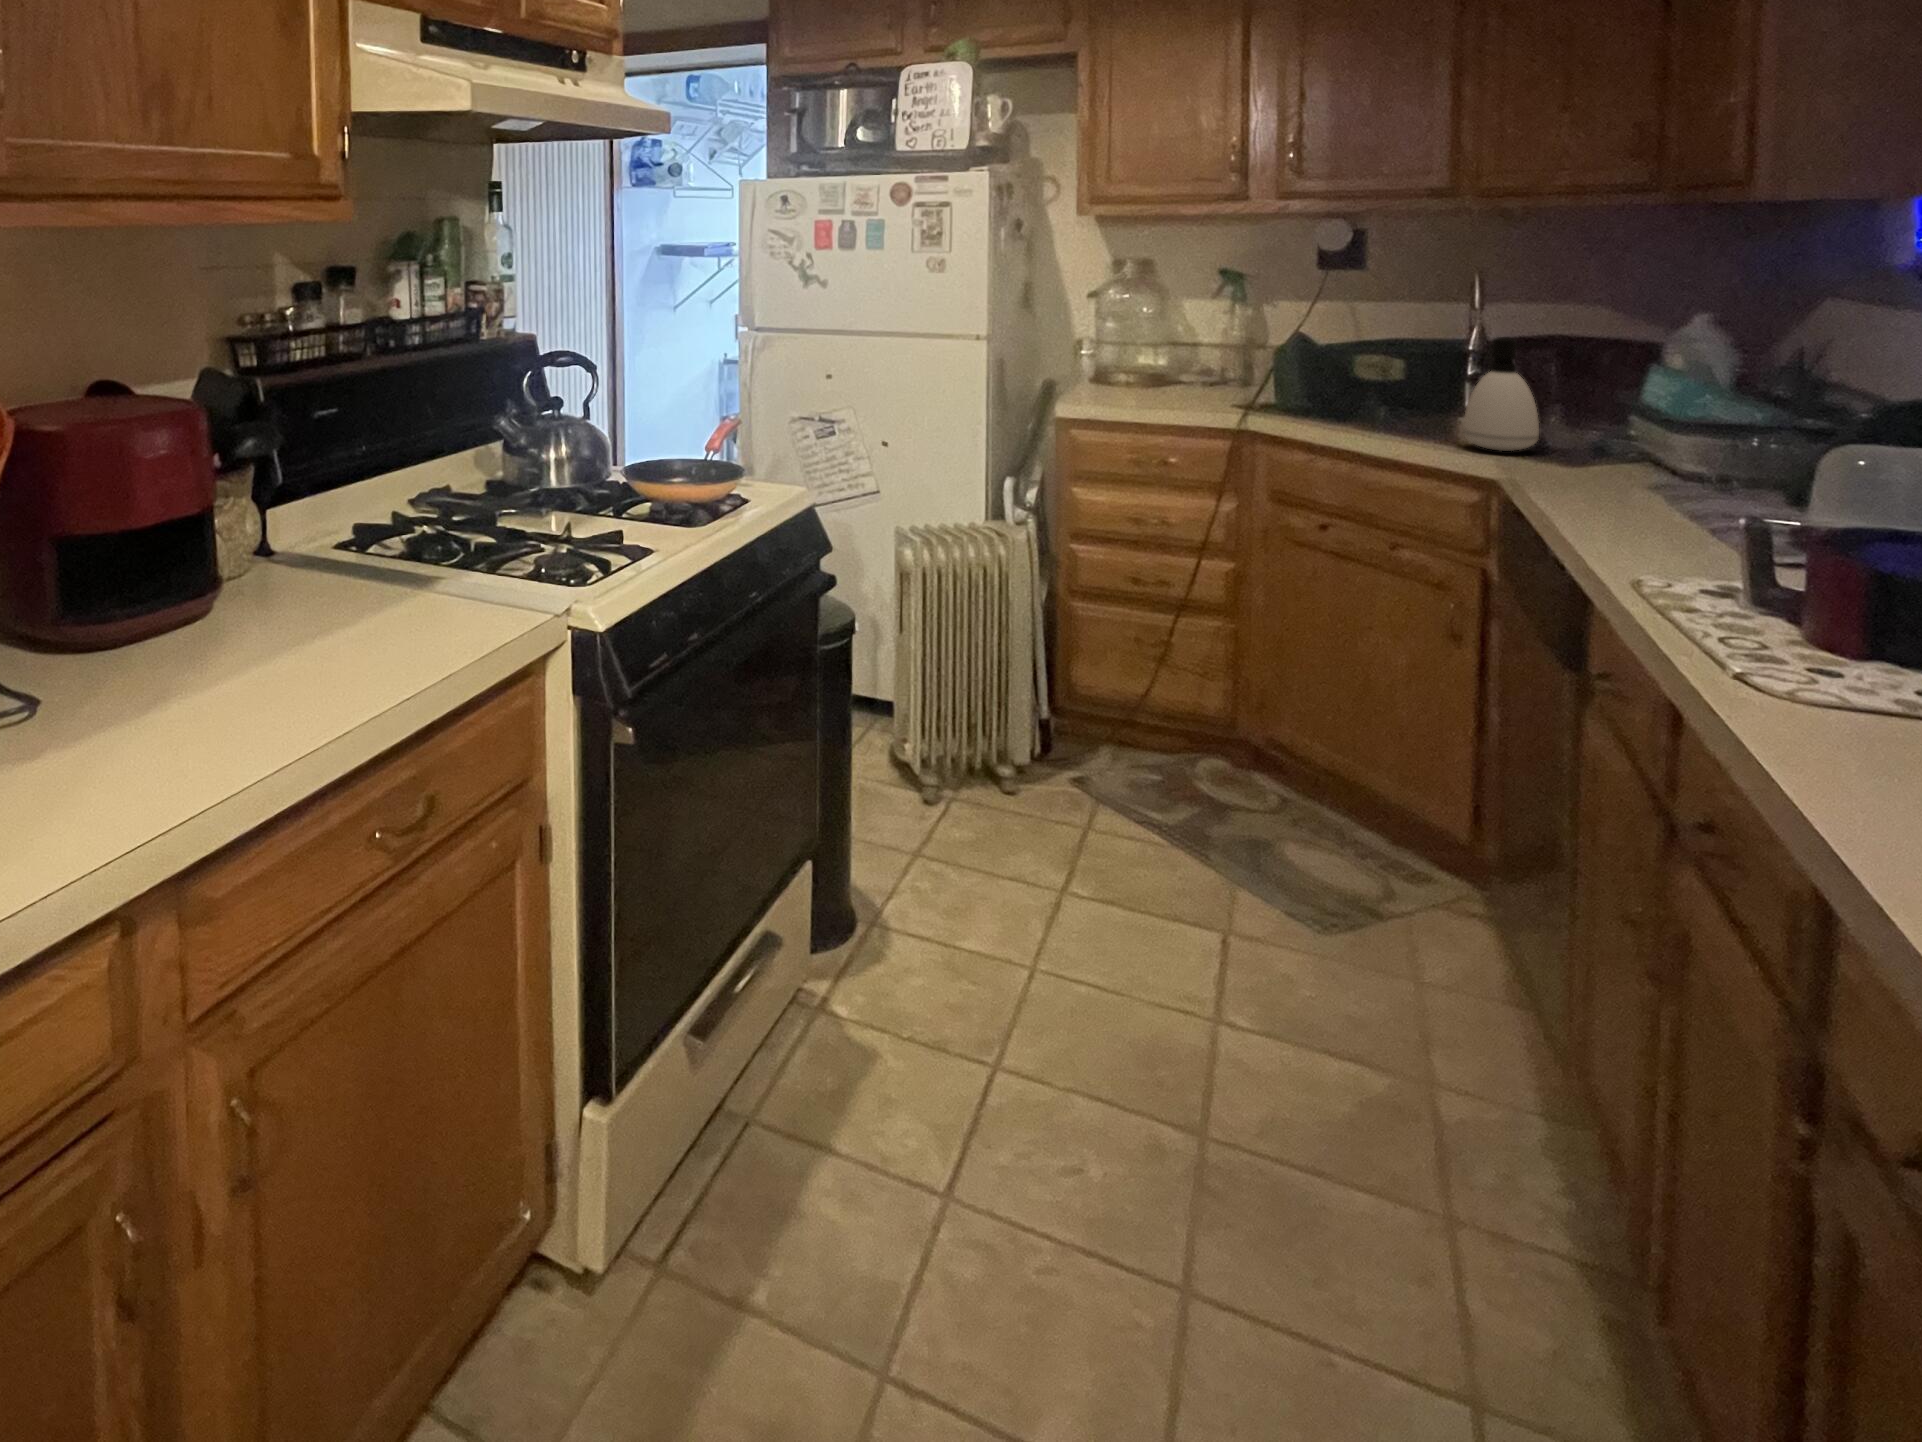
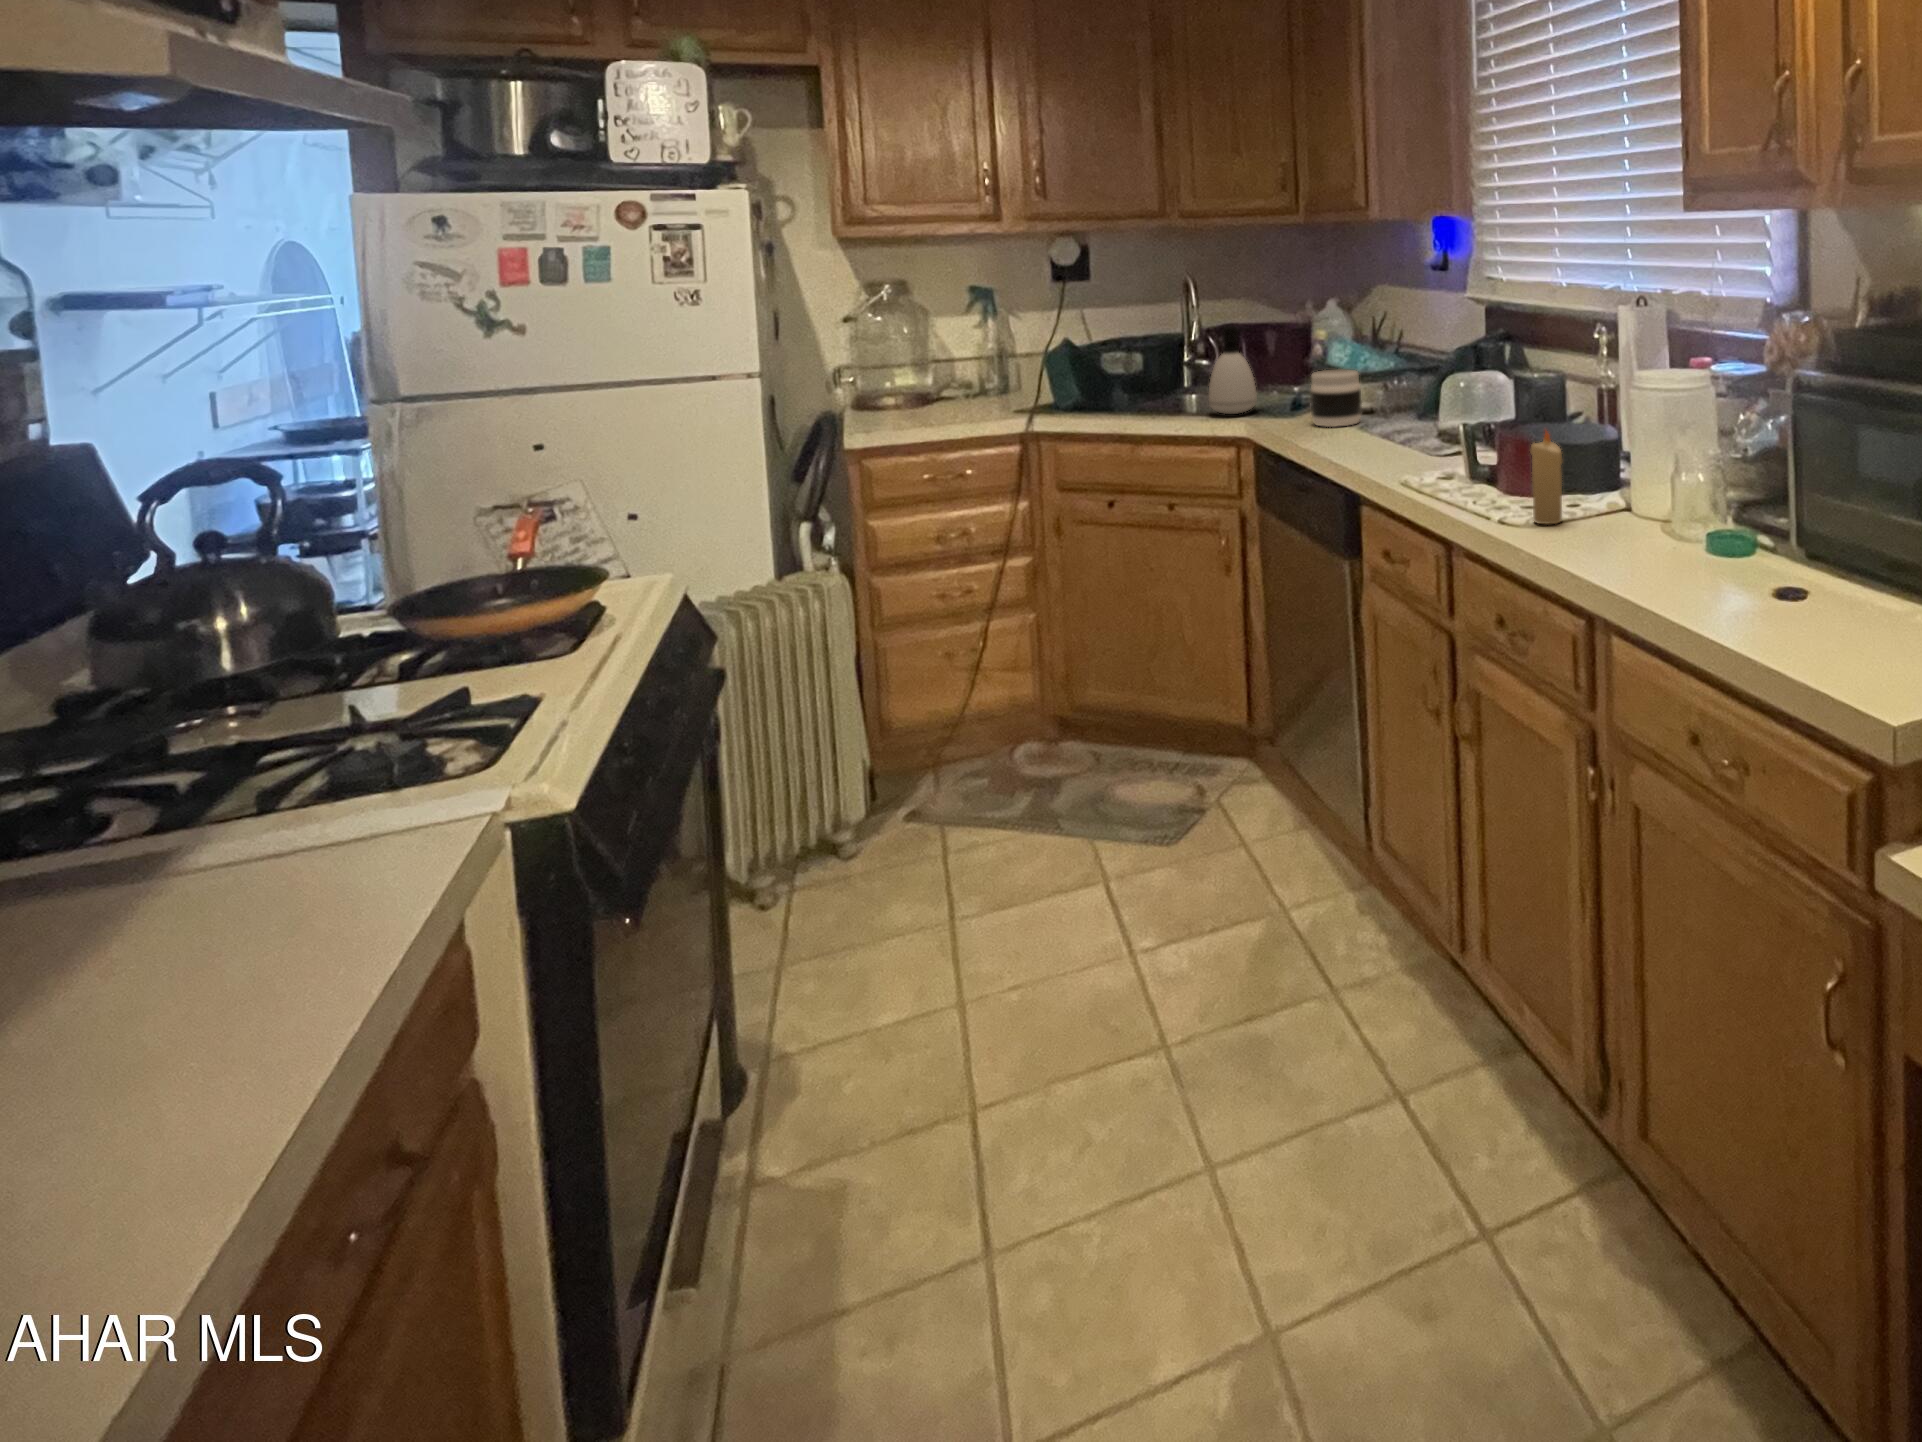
jar: none [1599,412,1695,495] -> present [1310,369,1362,427]
candle: none [1806,555,1884,717] -> present [1530,431,1563,524]

